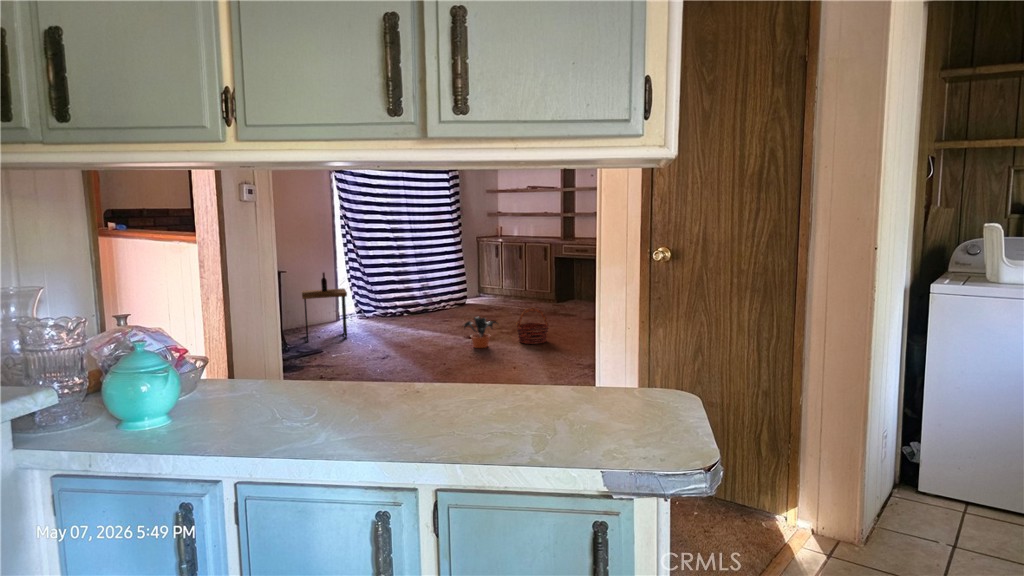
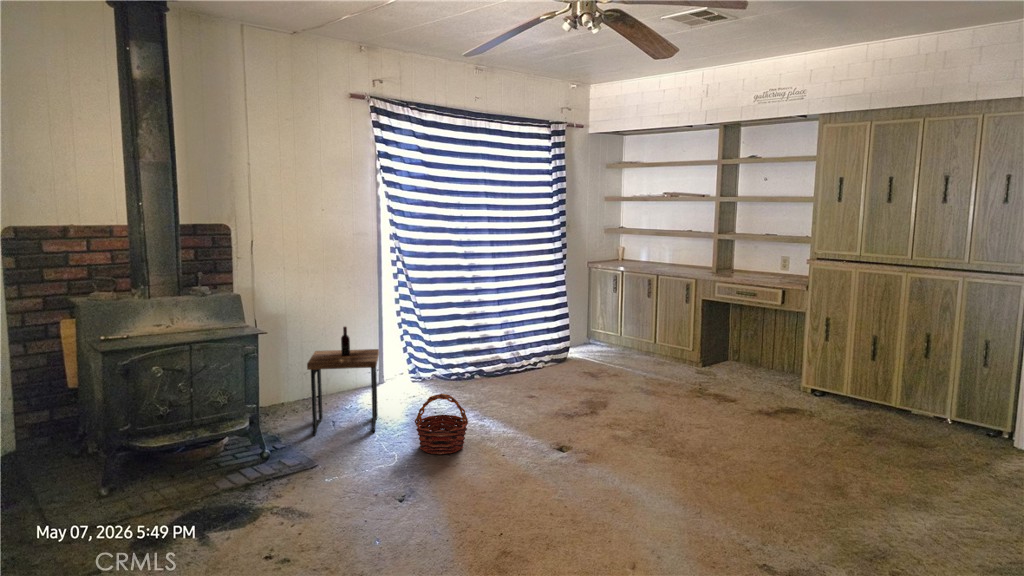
basket: present [516,307,548,344] -> present [415,394,468,455]
potted plant: present [464,317,497,348] -> none [548,423,616,483]

